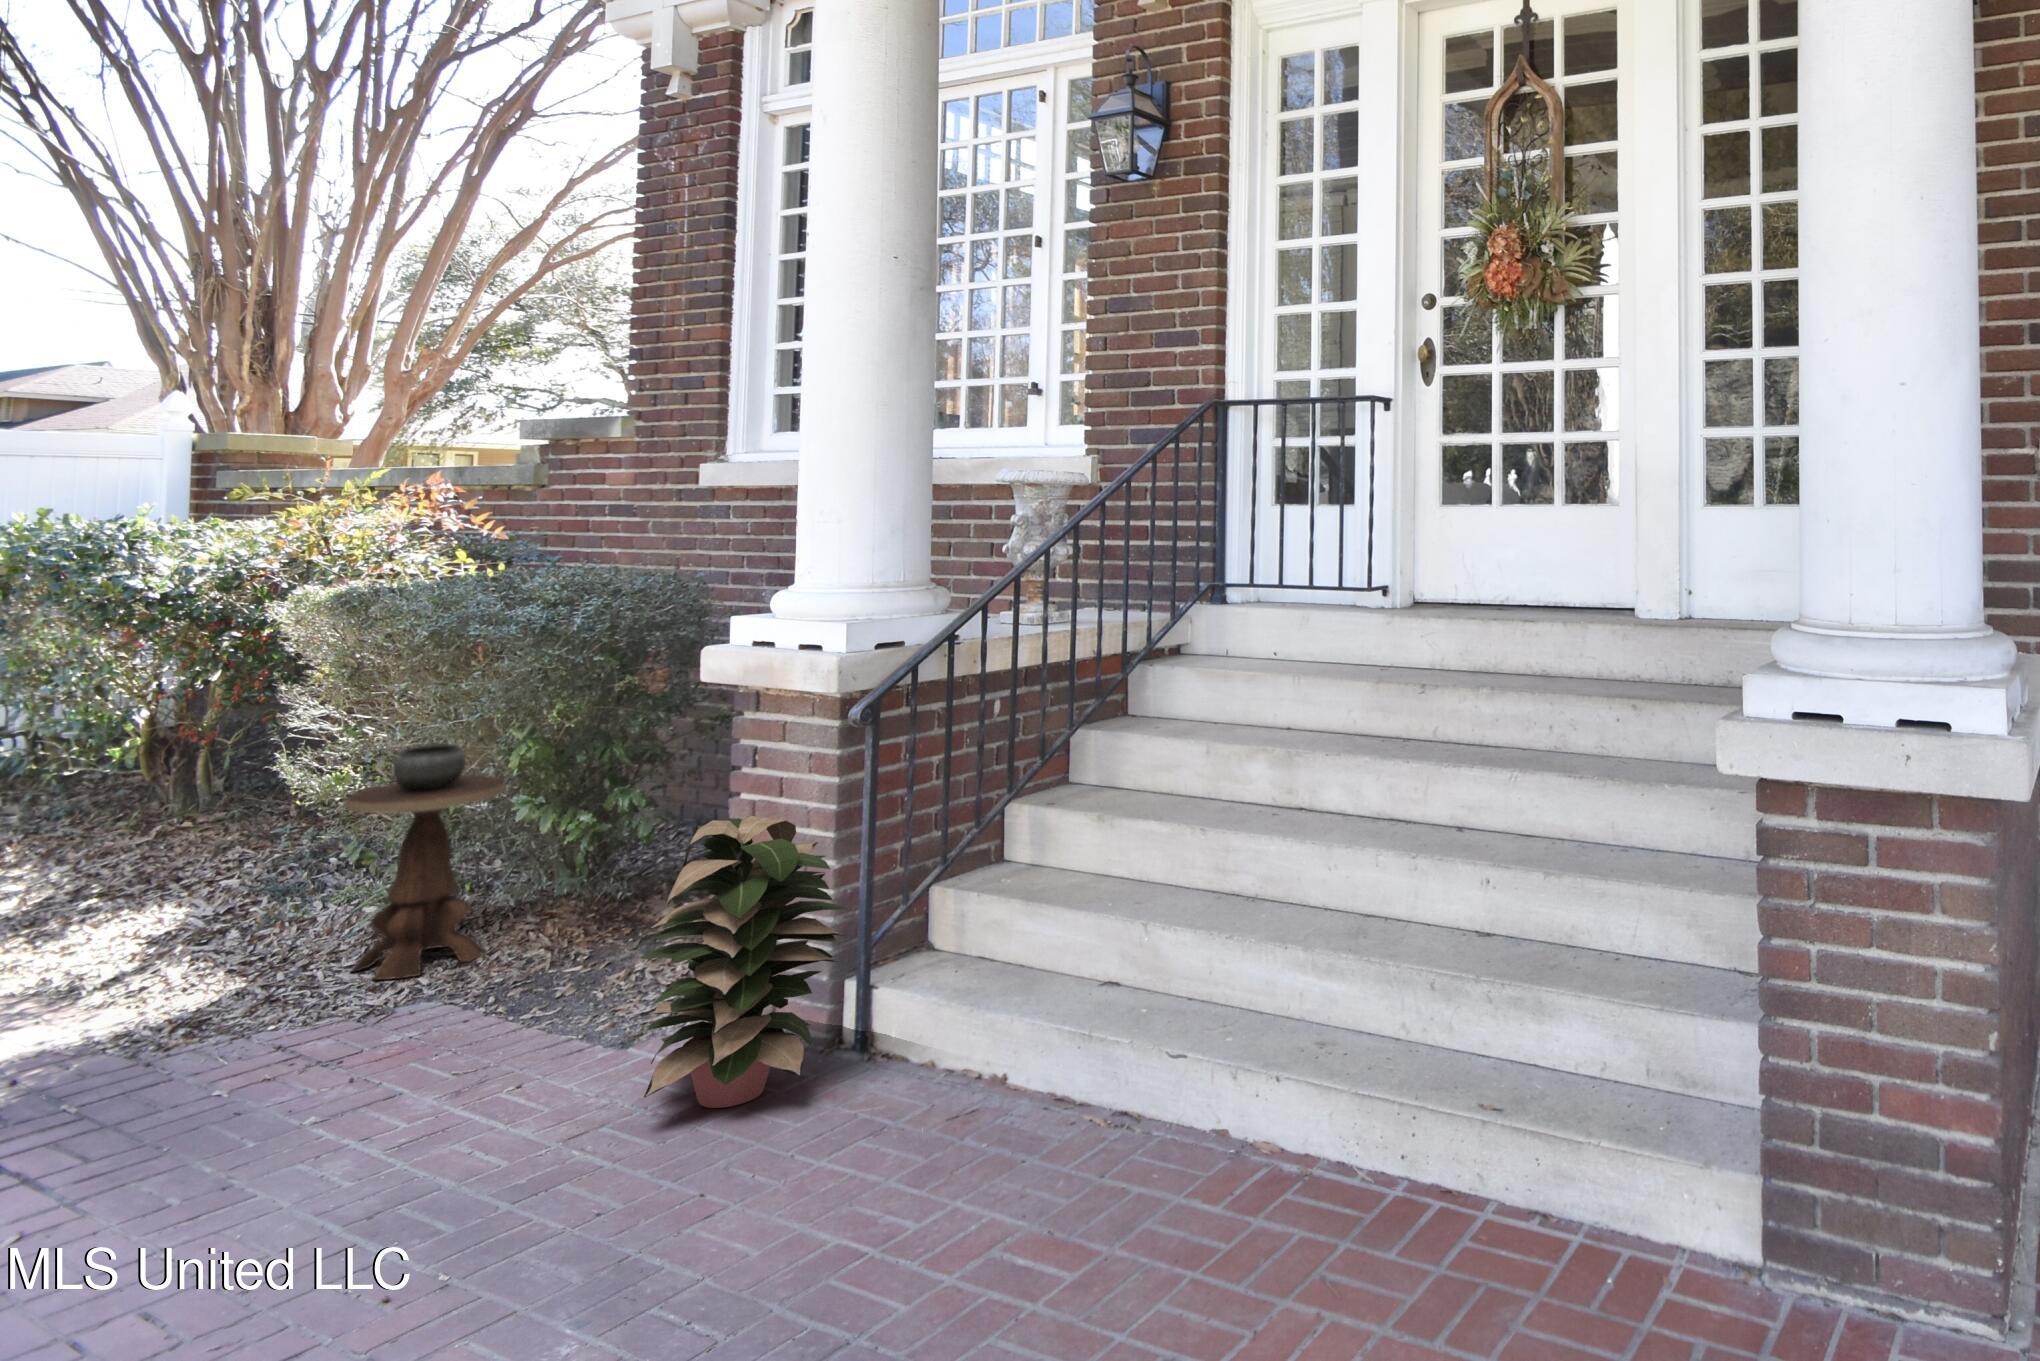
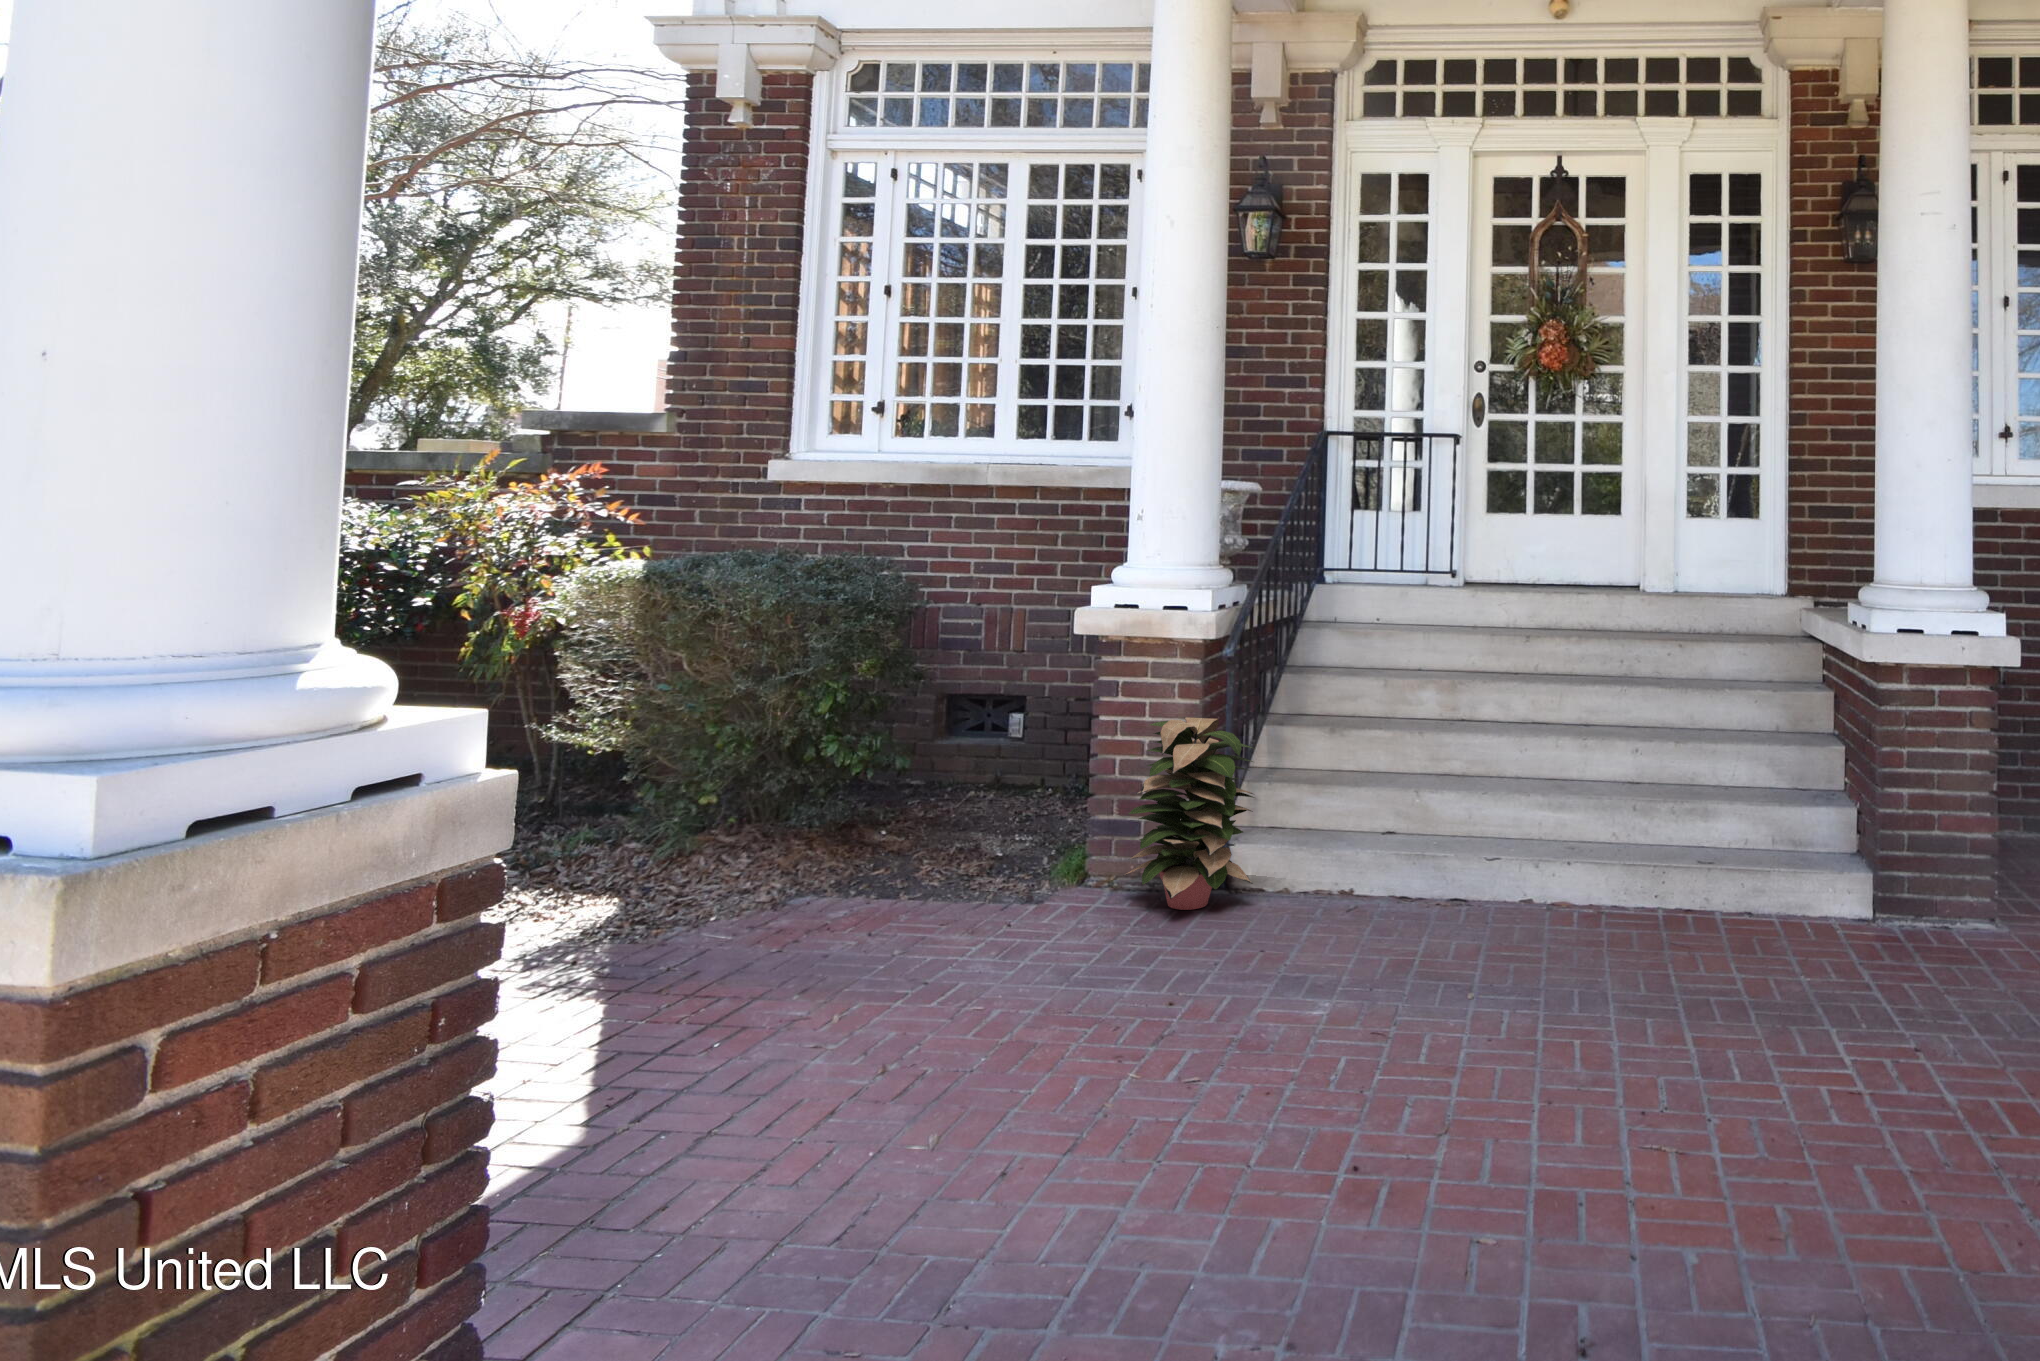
side table: present [346,744,506,980] -> none [718,686,833,871]

